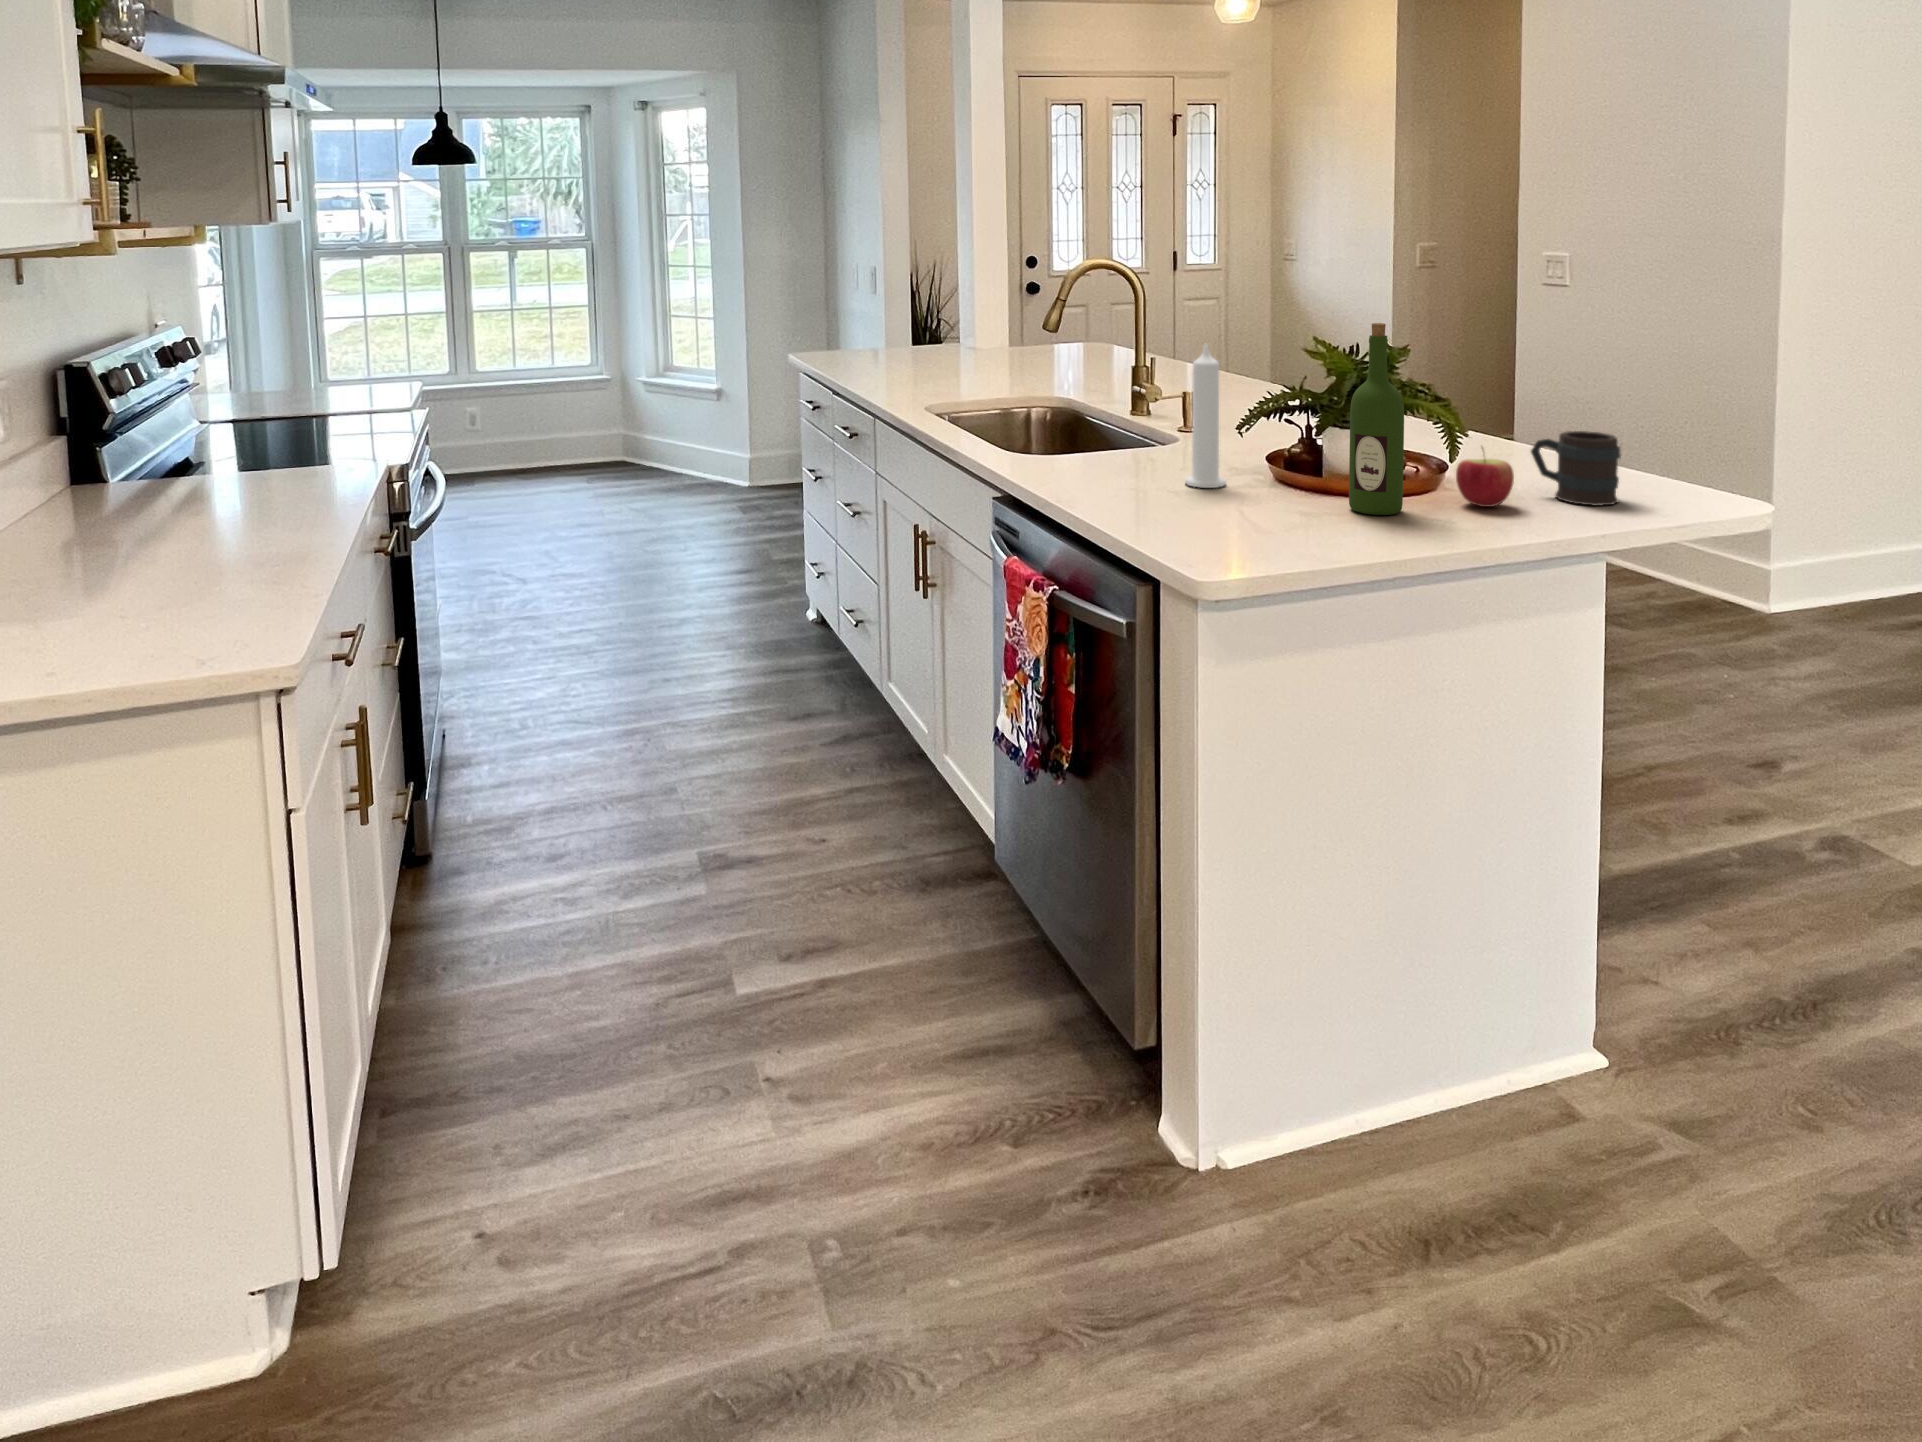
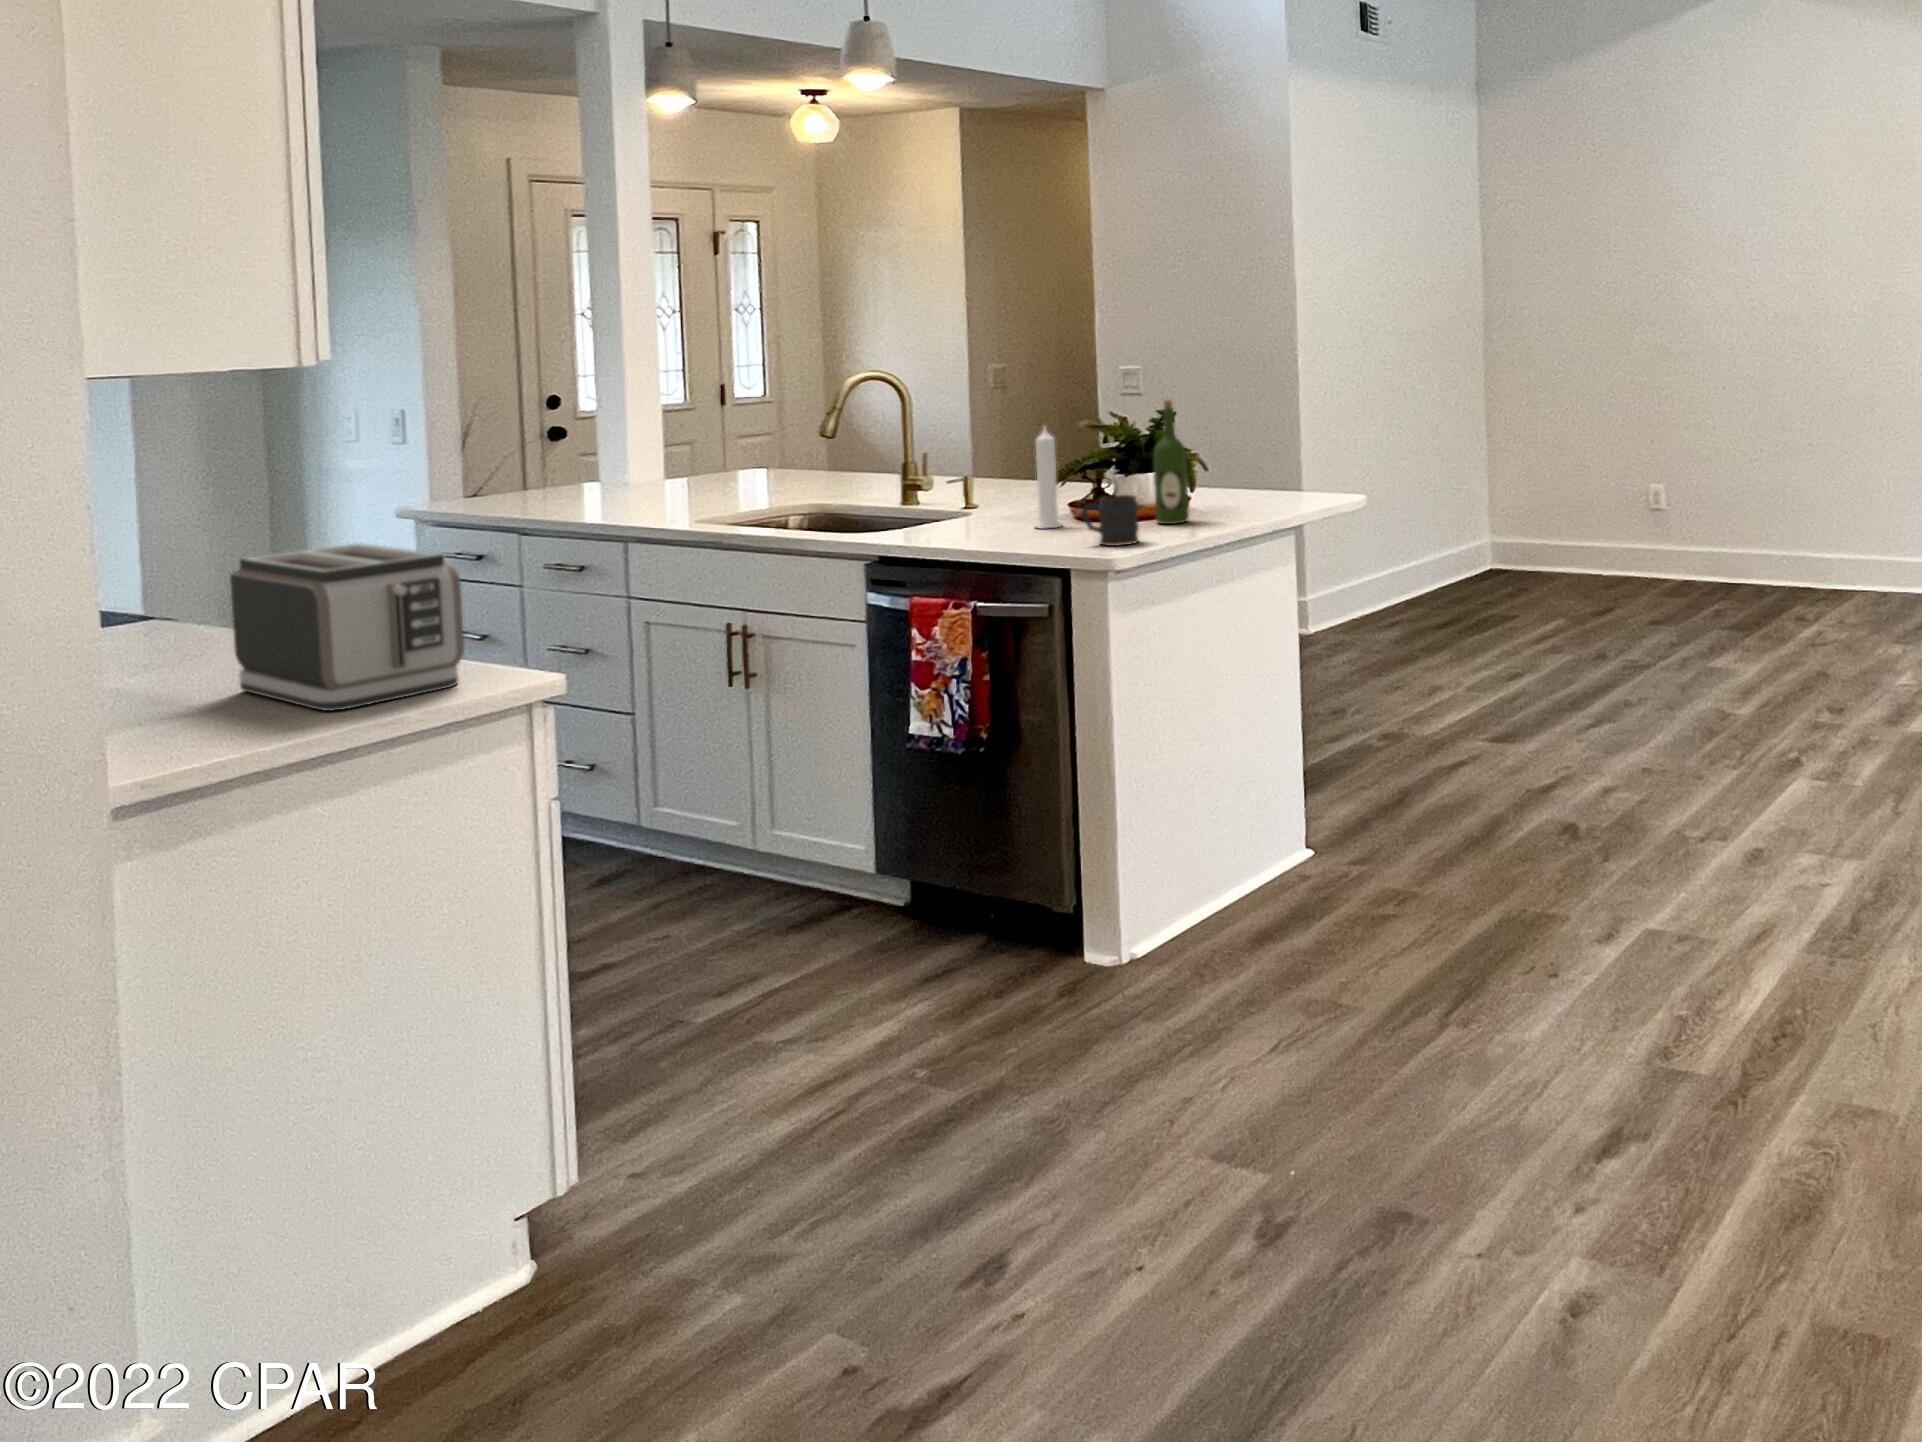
mug: present [1531,431,1620,505] -> present [1081,495,1139,546]
toaster: none [49,435,284,649] -> present [230,543,464,711]
apple: present [1456,458,1514,507] -> none [1212,474,1245,513]

